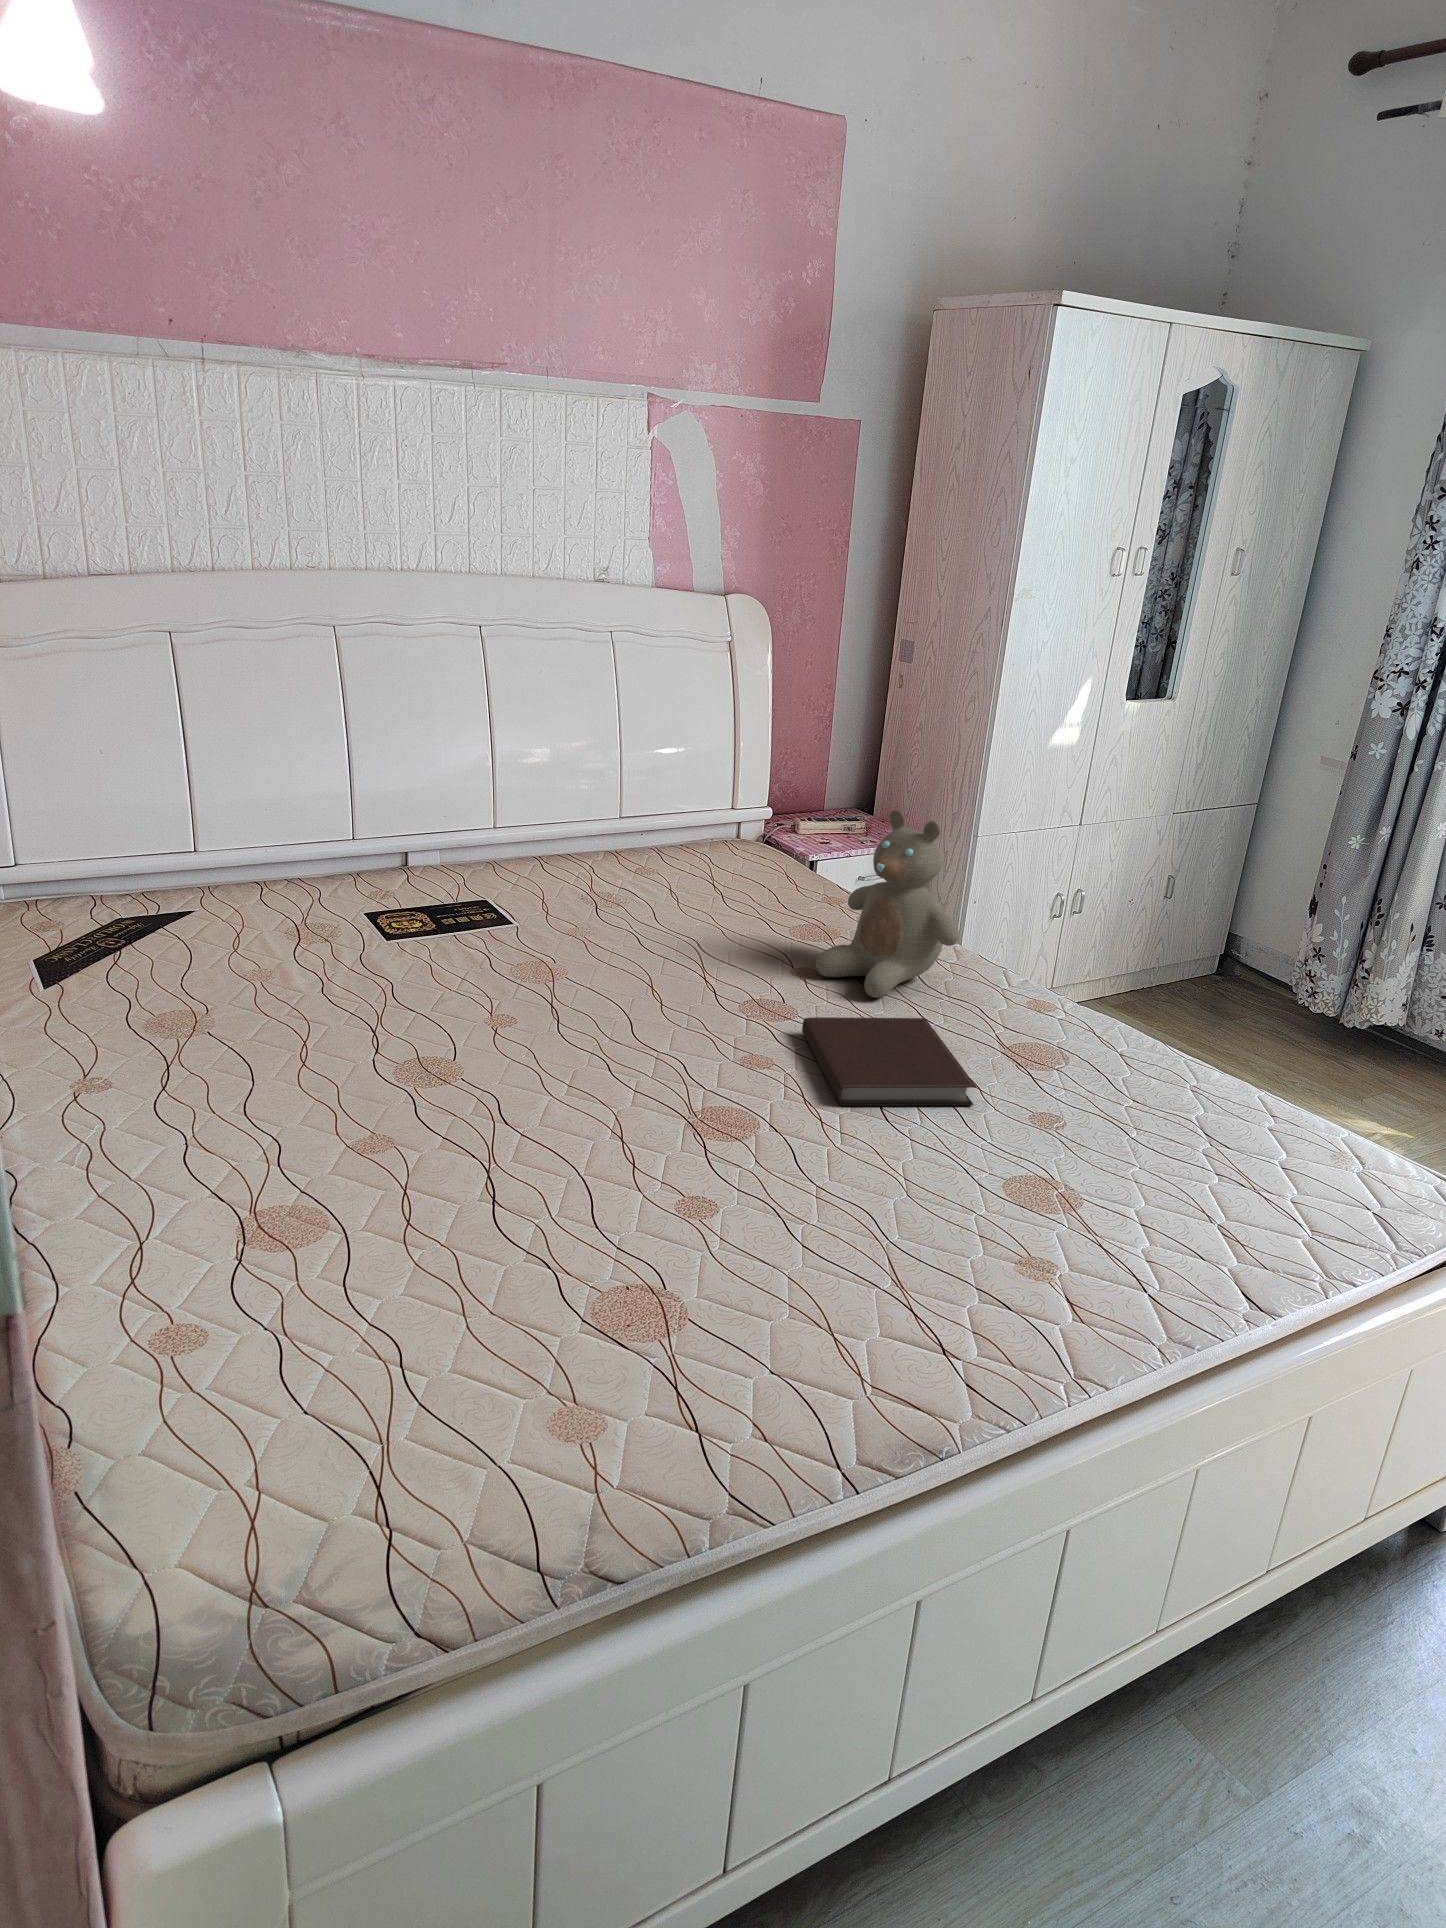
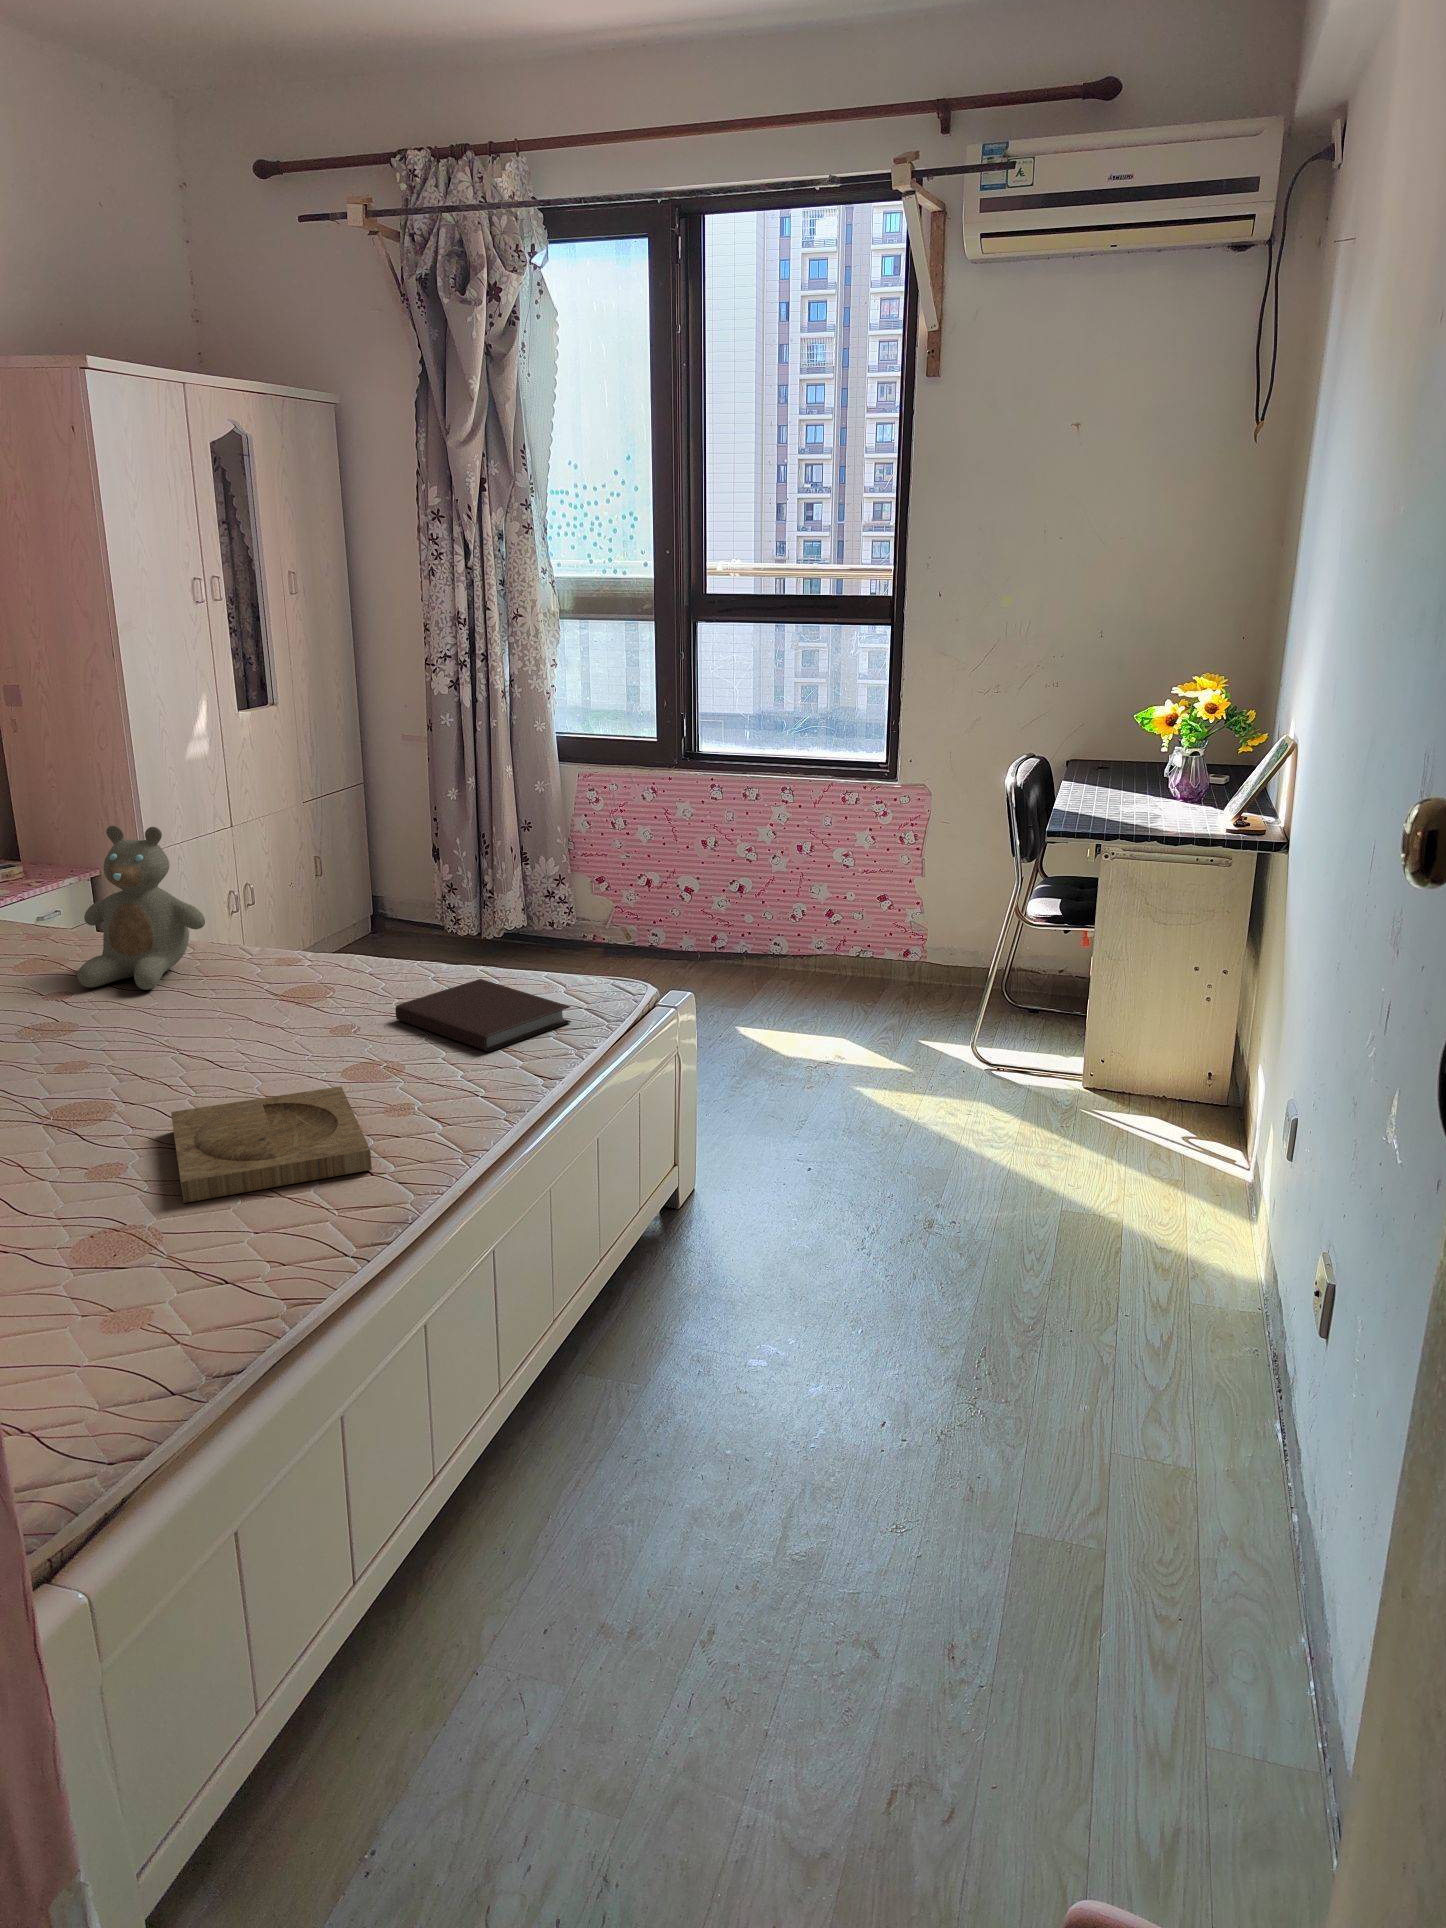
notebook: present [802,1017,976,1106] -> present [396,979,571,1051]
tray: none [718,1170,975,1354] -> present [171,1086,372,1203]

